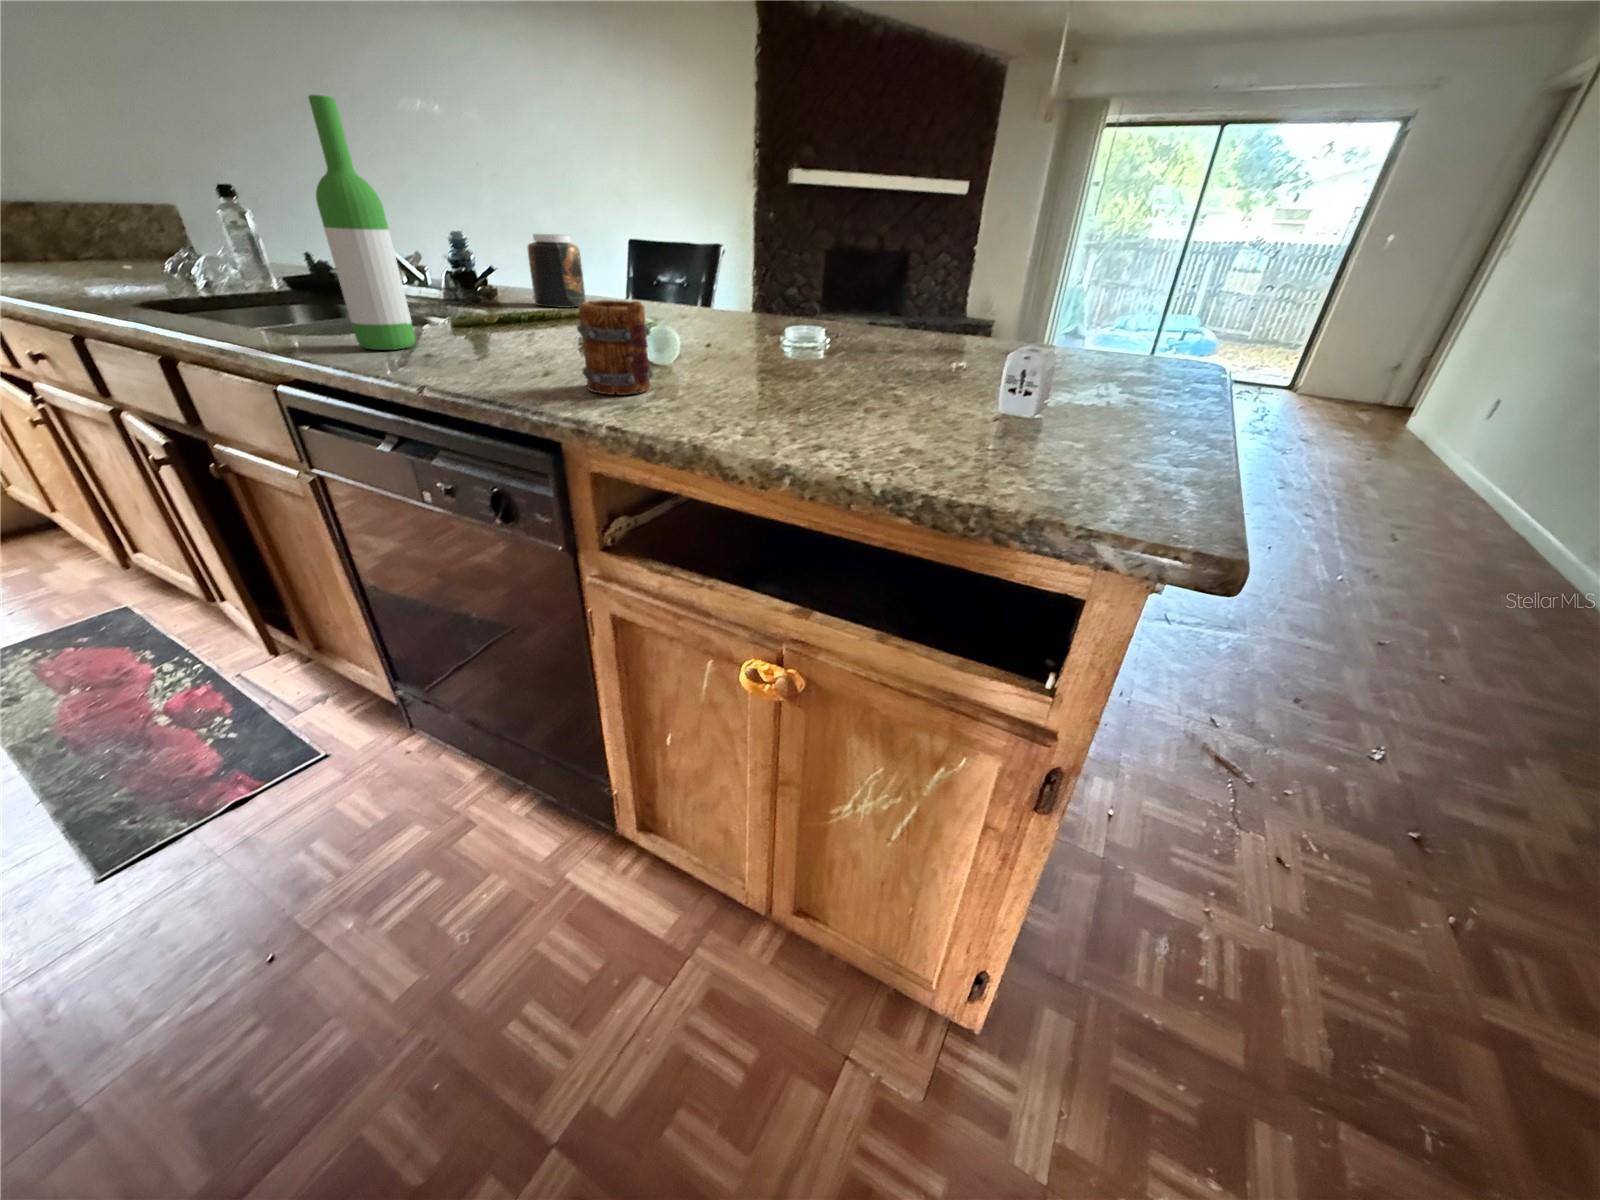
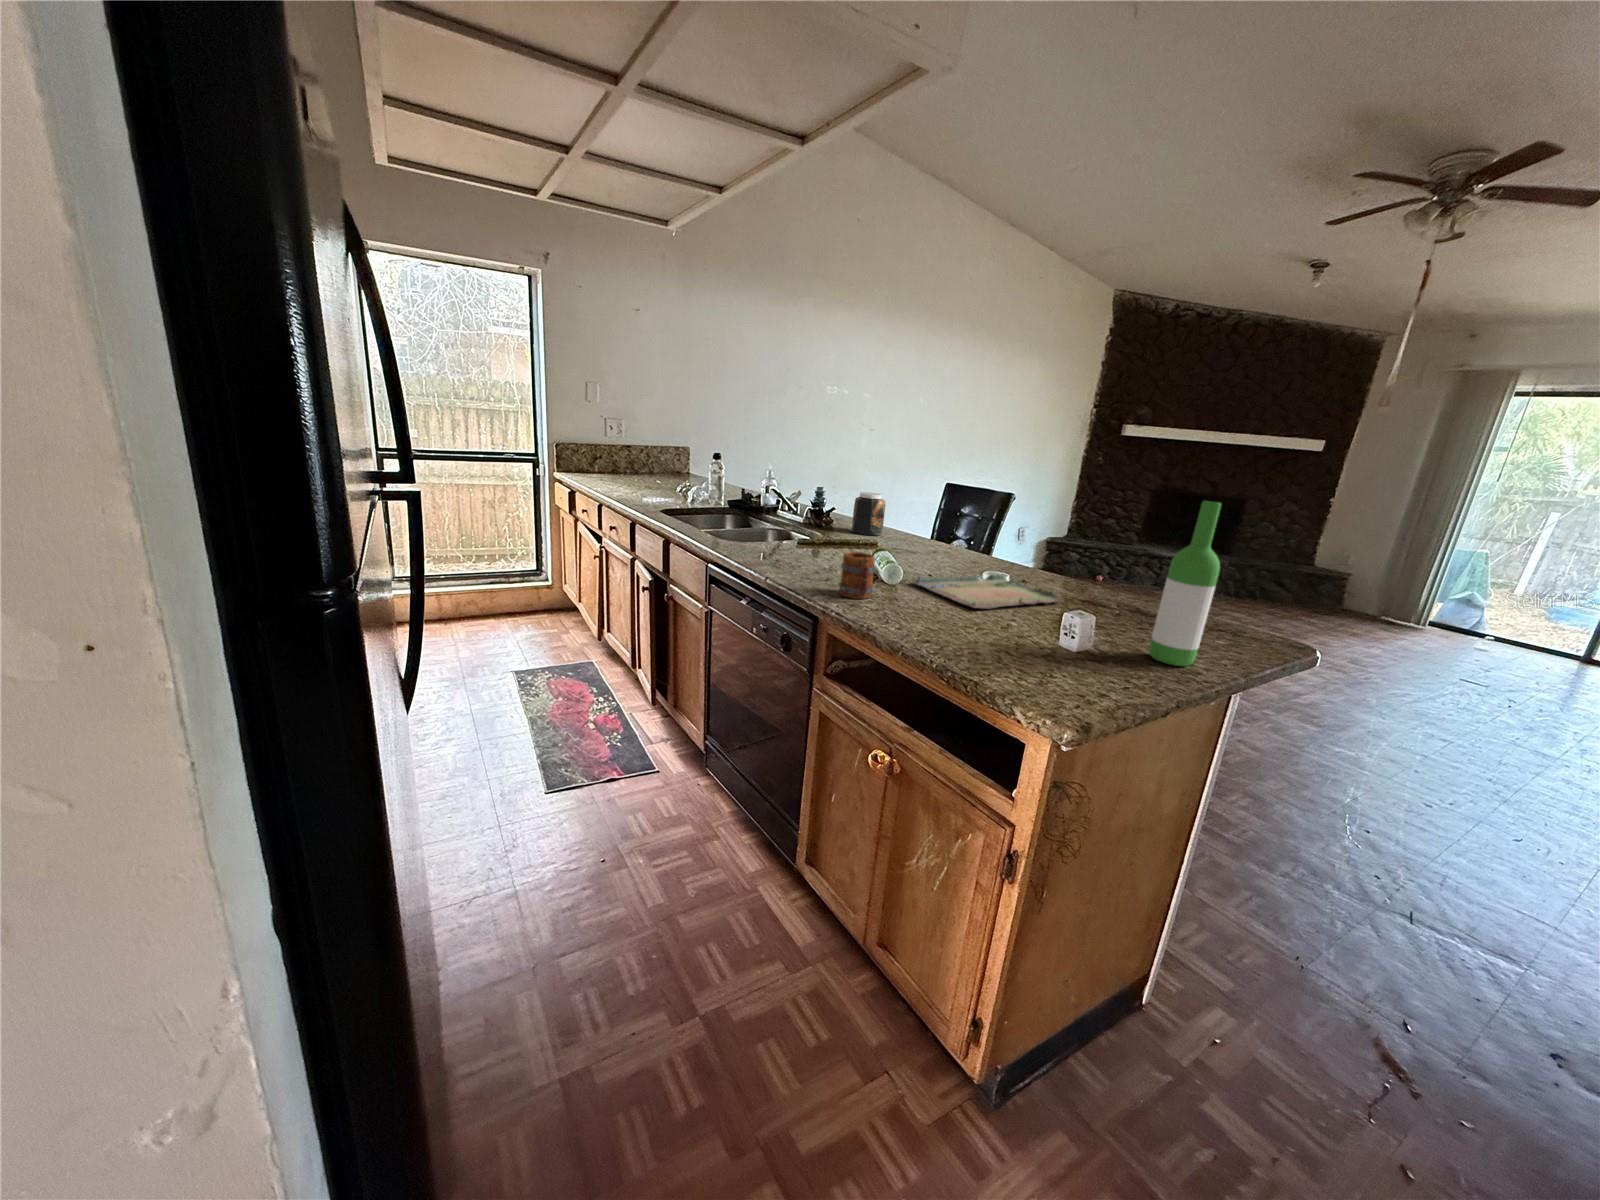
wine bottle: present [309,95,415,350] -> present [1149,501,1221,666]
tray: none [697,329,919,380] -> present [914,574,1063,608]

